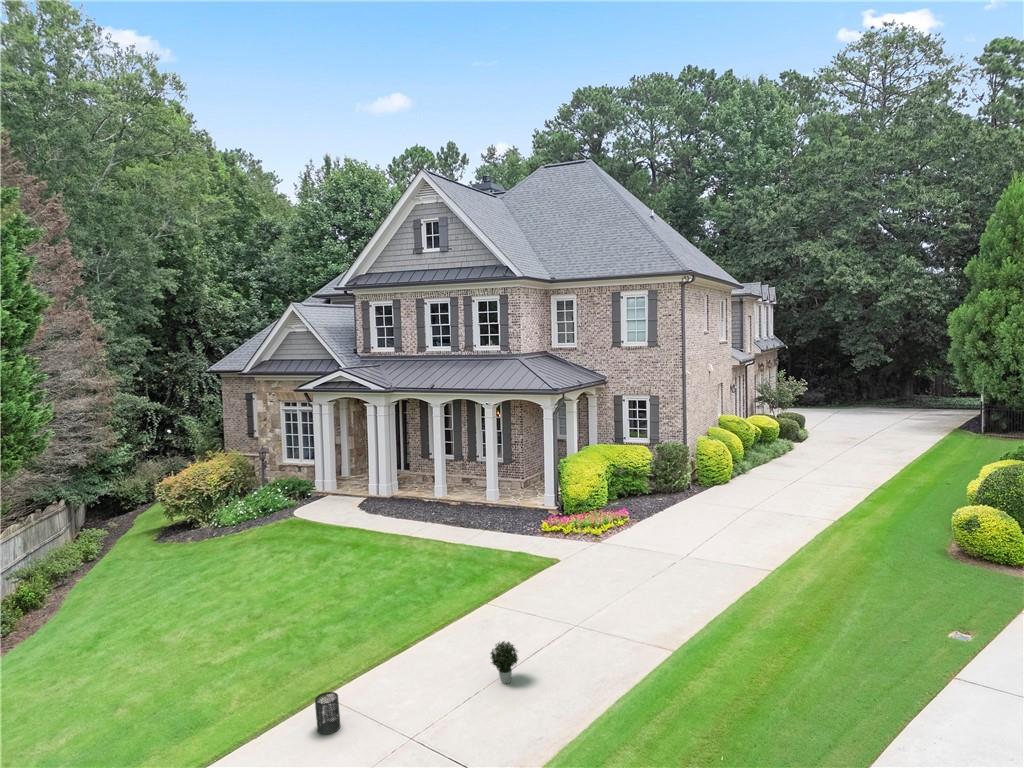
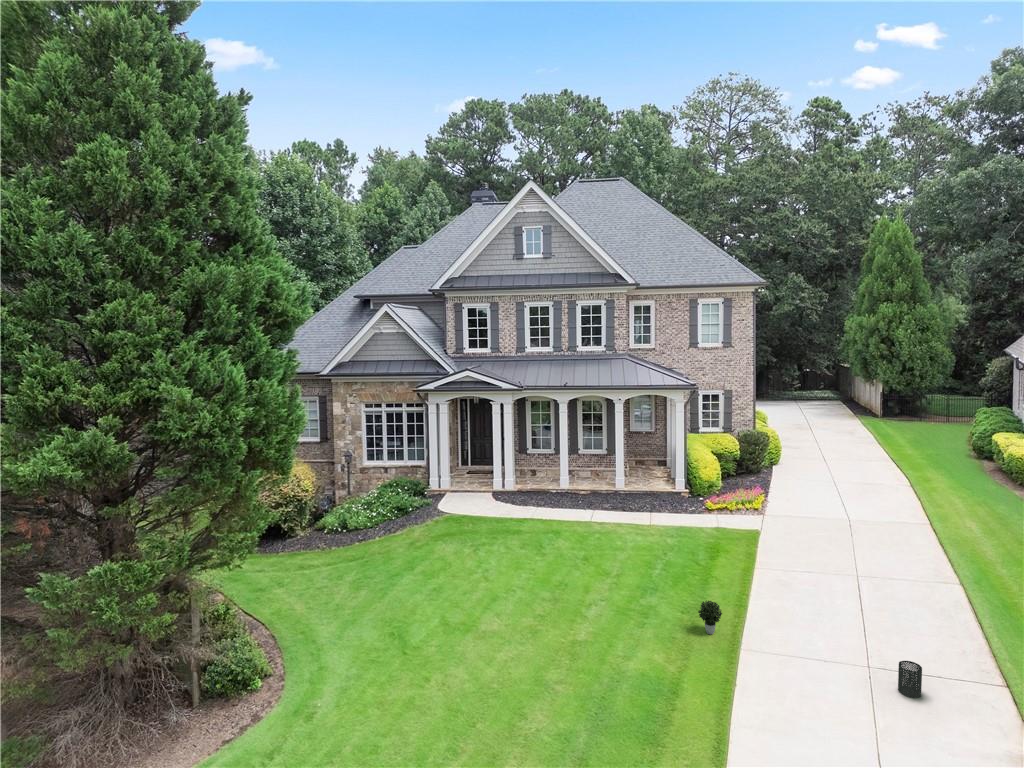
potted plant: present [491,641,518,684] -> present [698,600,722,634]

